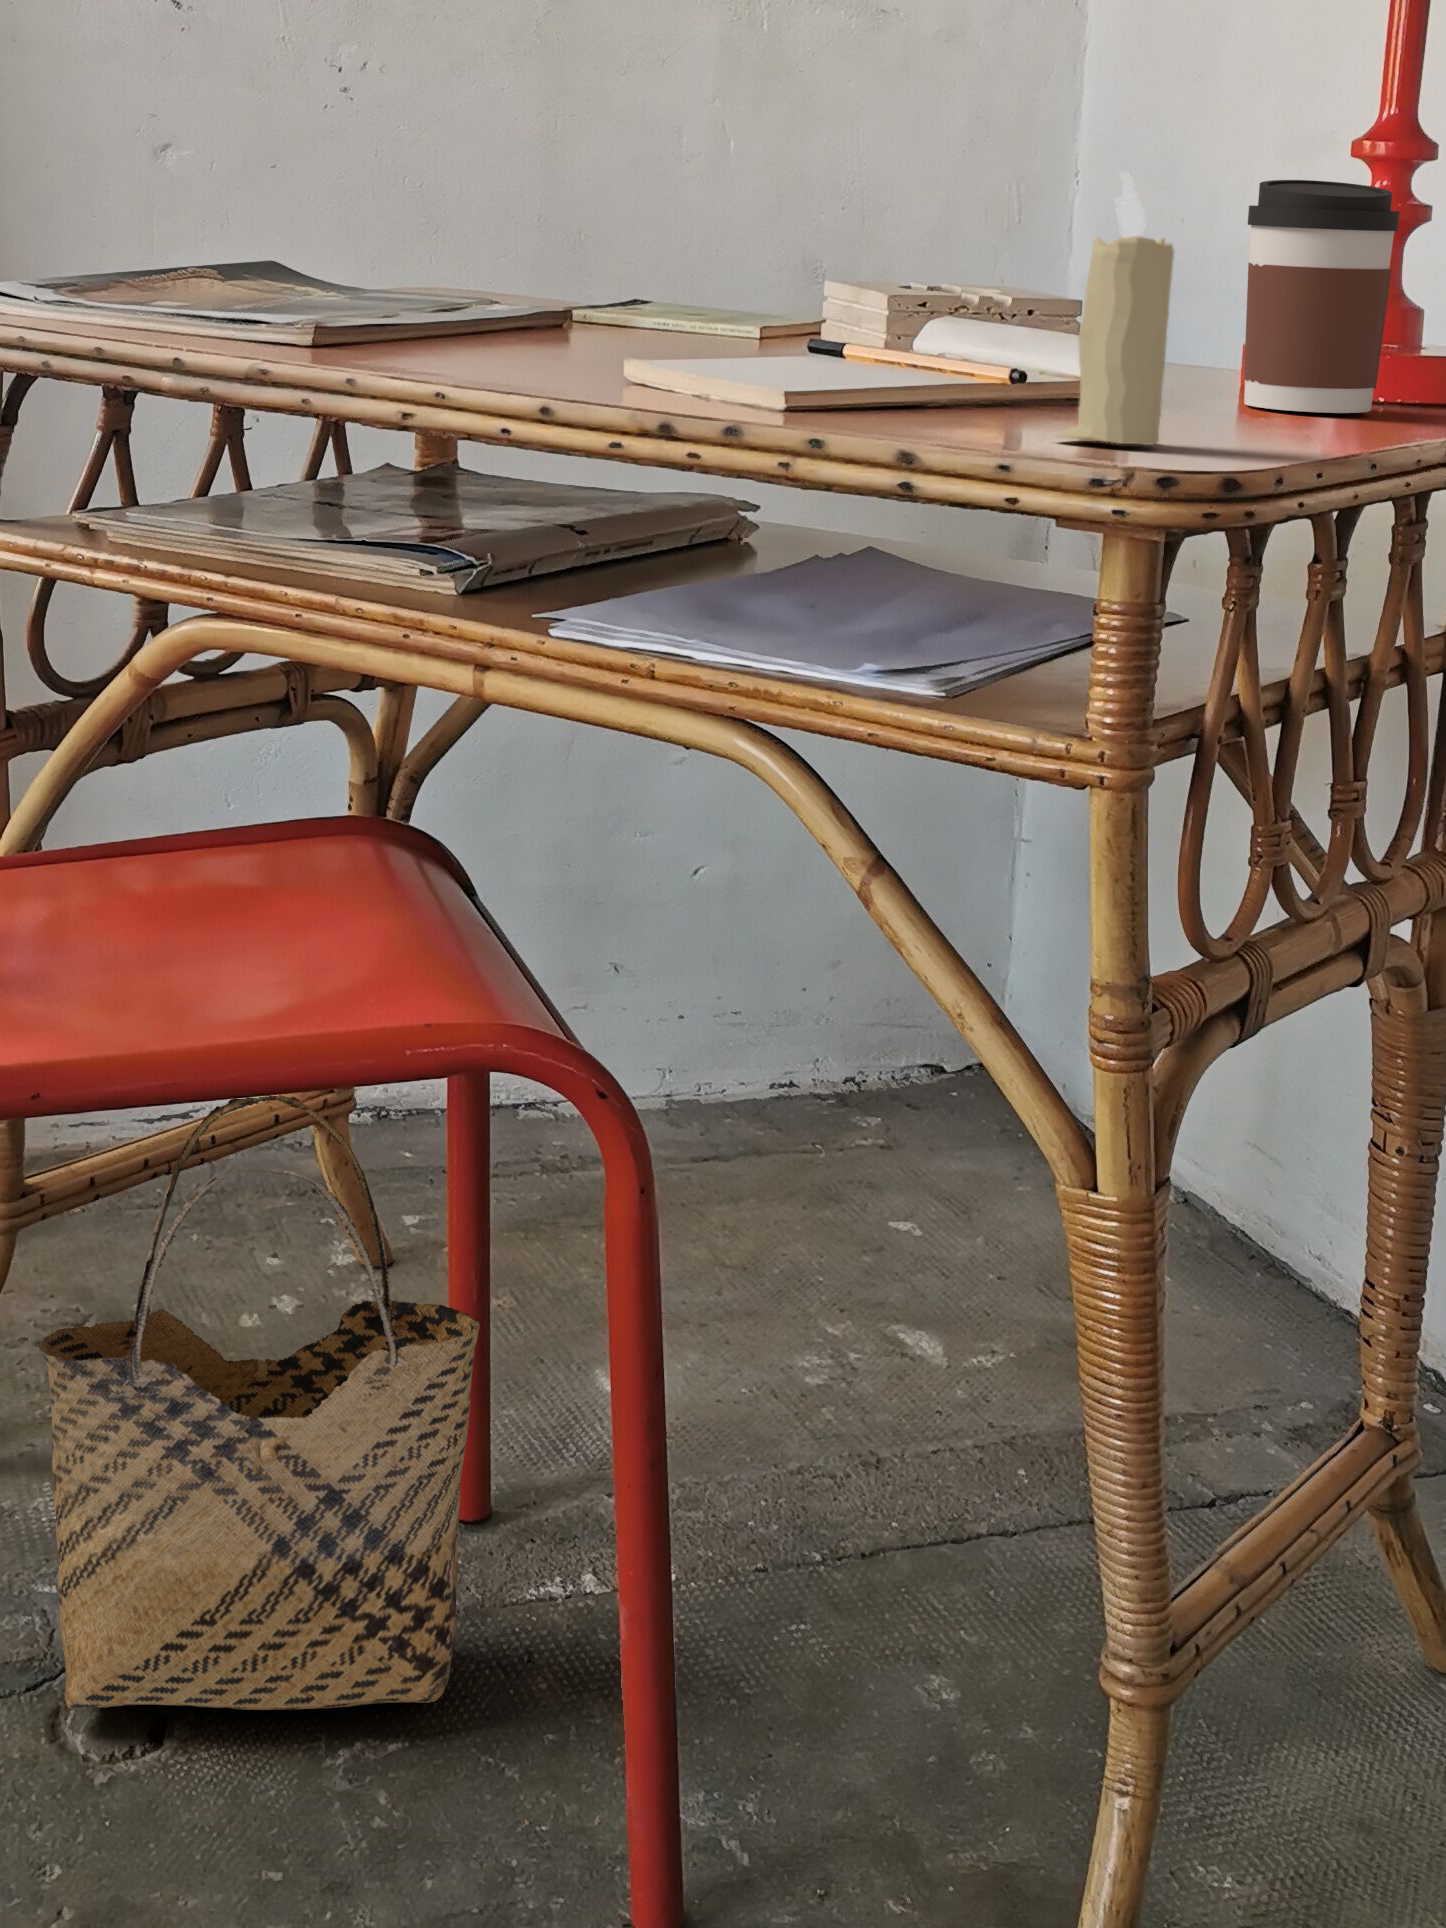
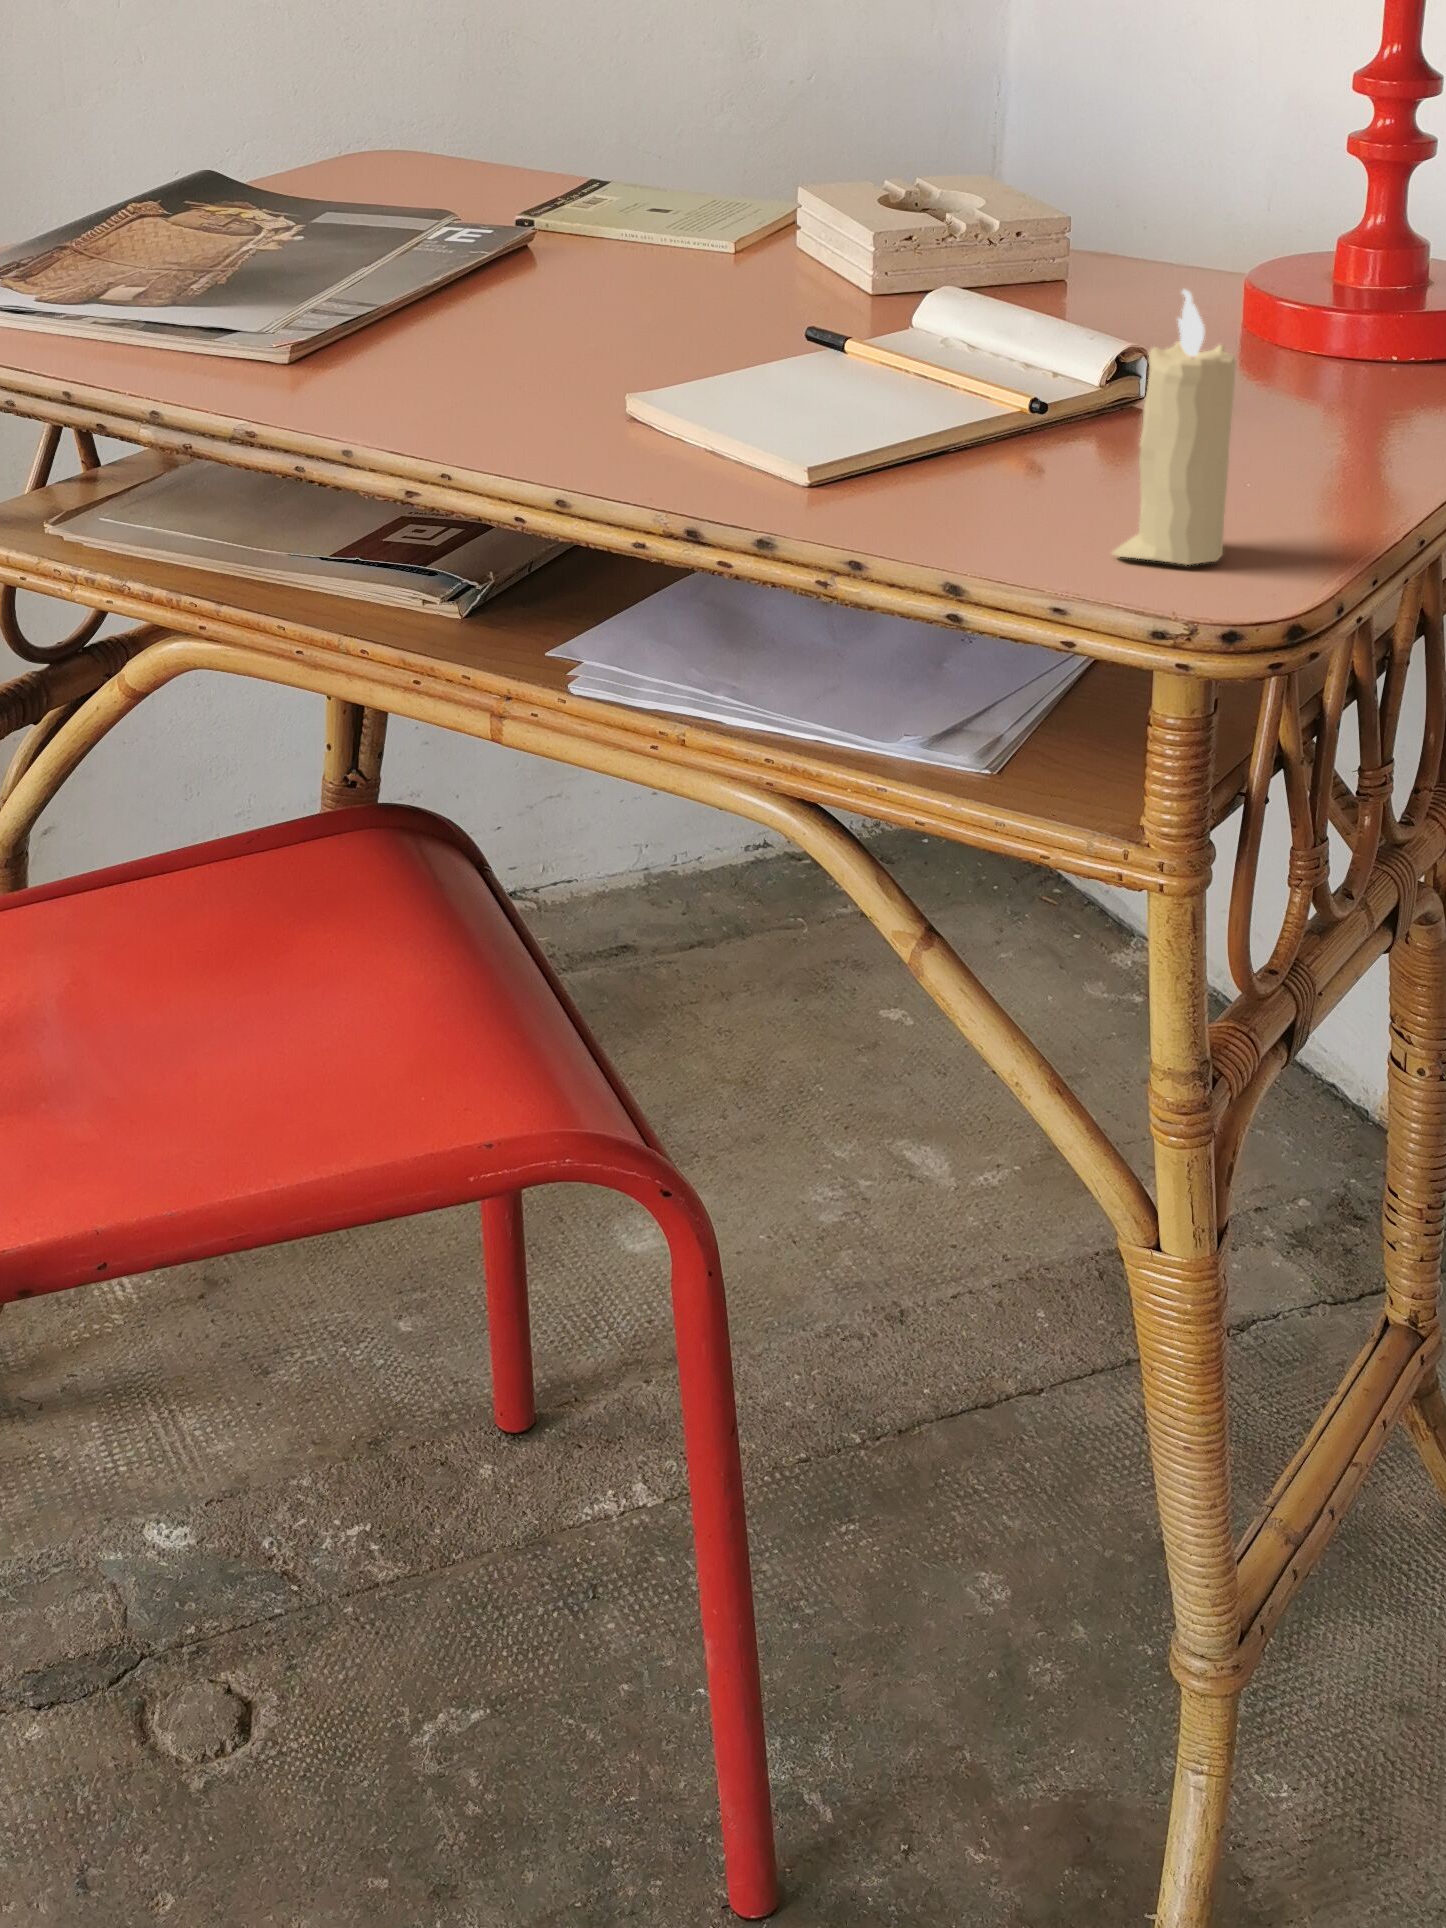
coffee cup: present [1244,180,1400,413] -> none [1261,162,1421,416]
woven basket: present [39,1095,480,1710] -> none [94,1092,526,1707]

